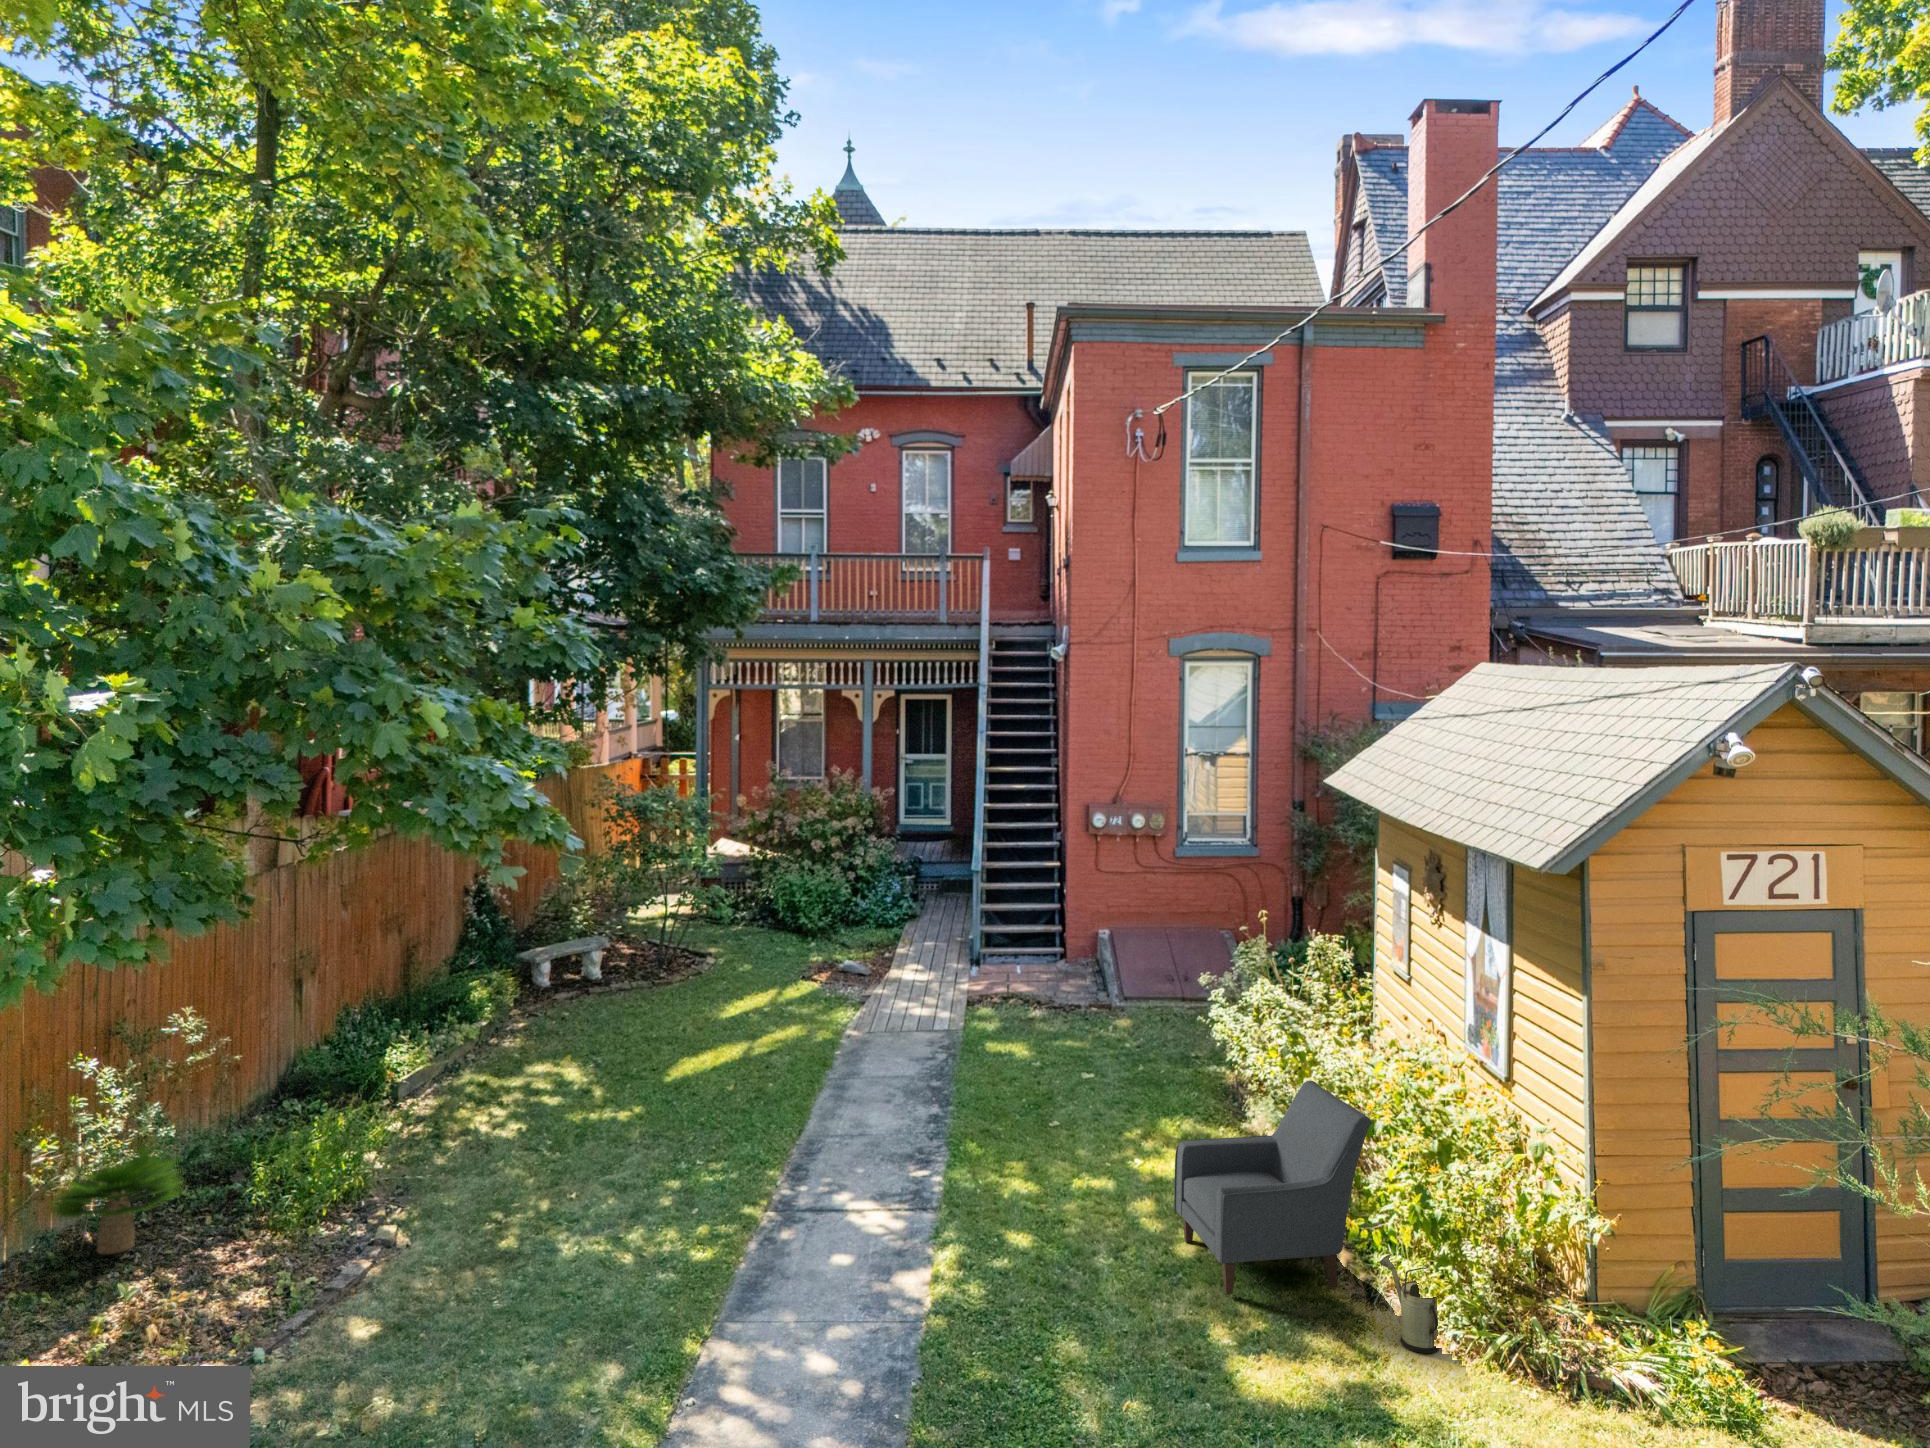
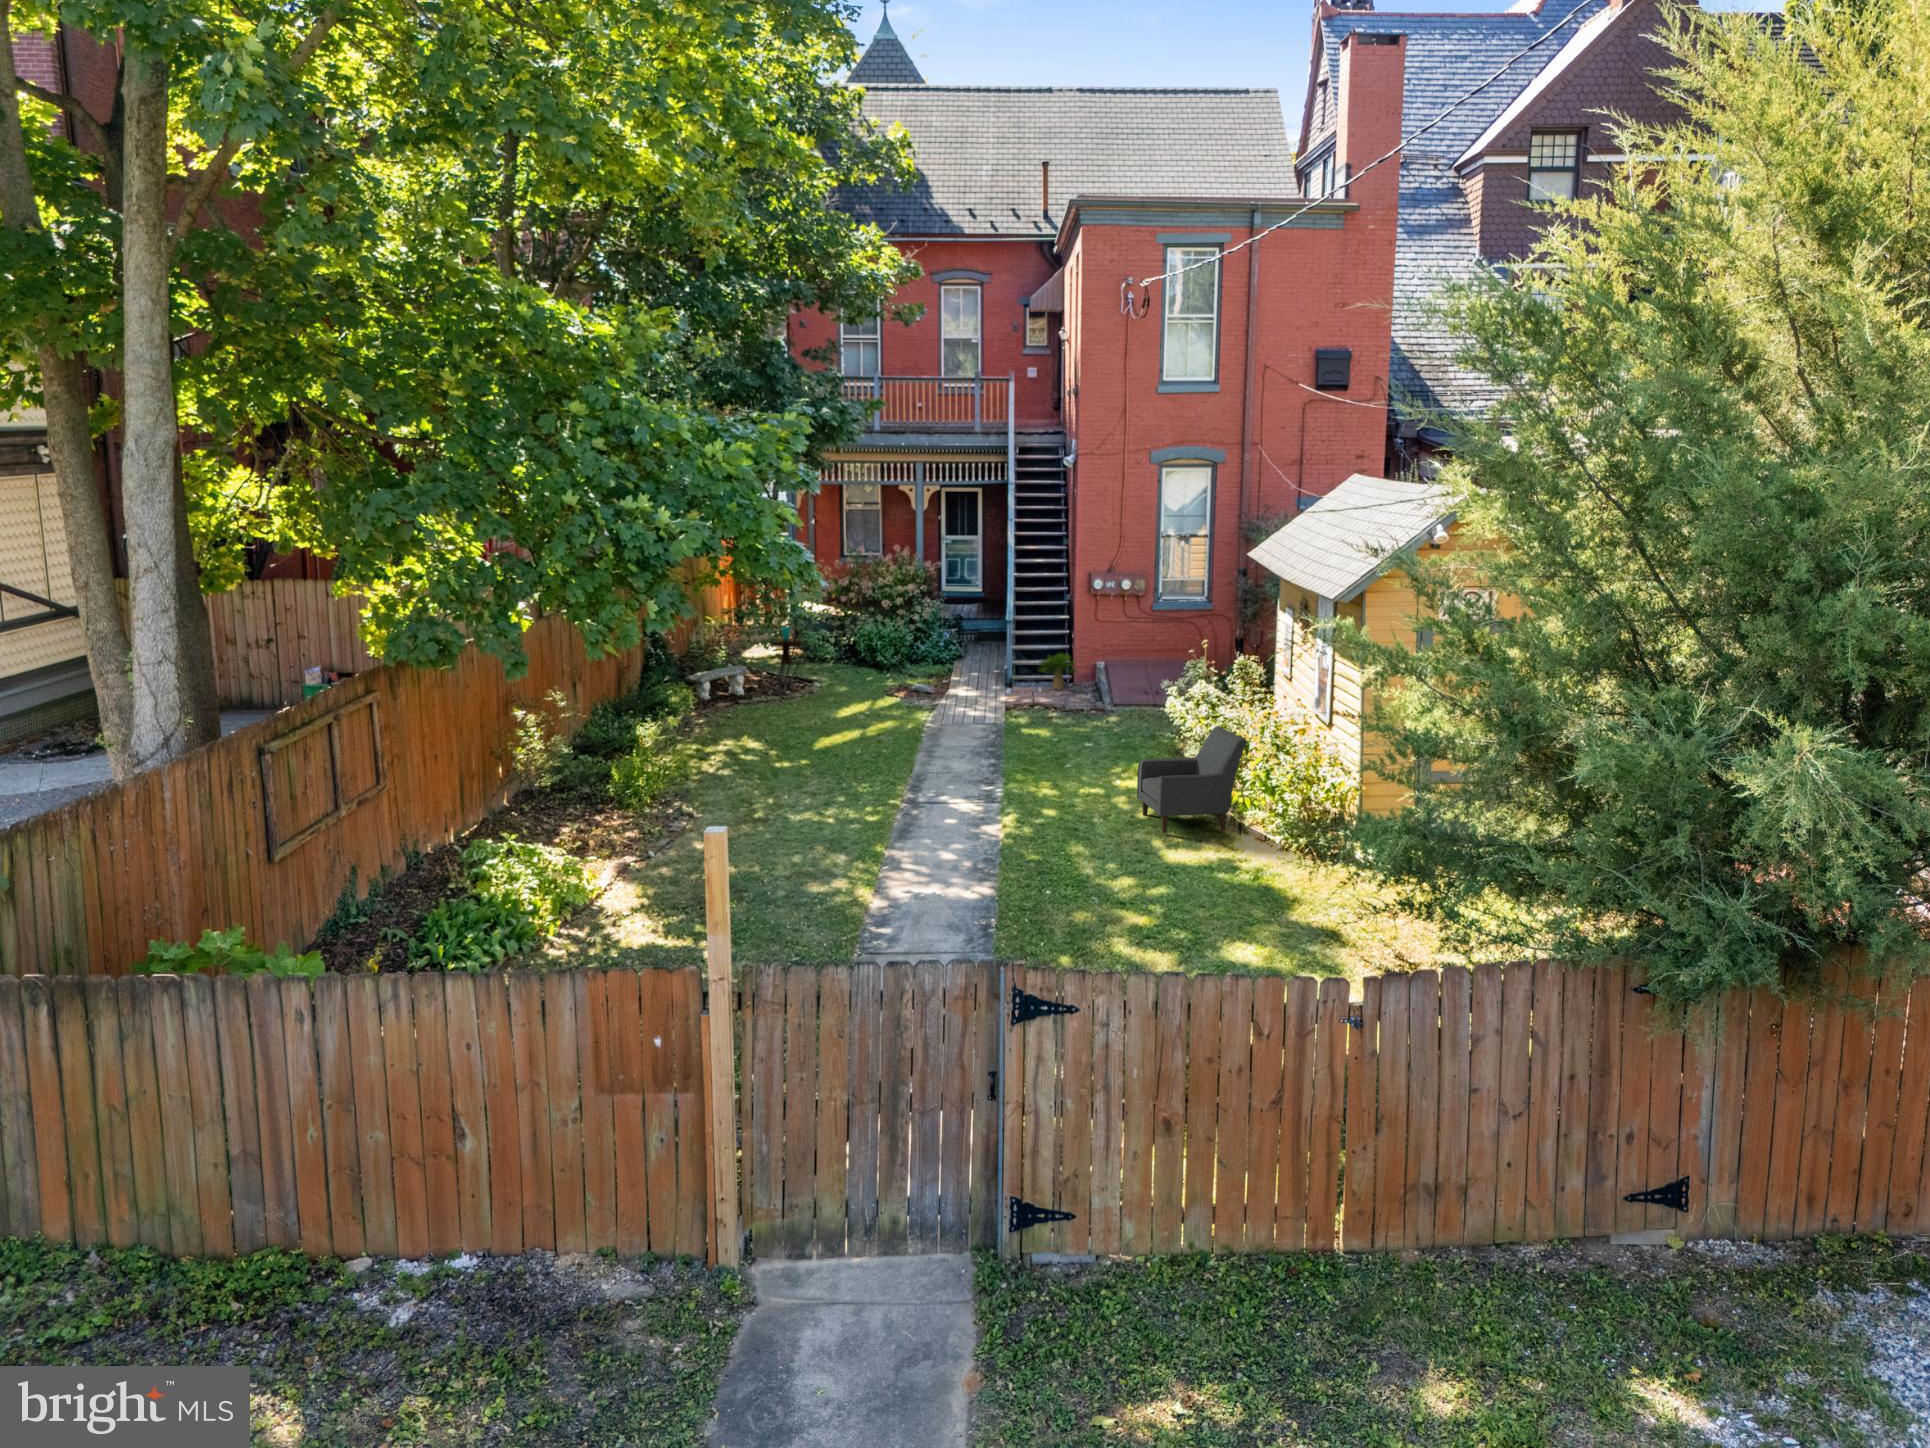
side table: none [655,874,700,924] -> present [770,626,802,663]
potted plant: present [51,1143,182,1254] -> present [1040,654,1077,689]
watering can: present [1380,1254,1439,1353] -> none [1247,808,1276,853]

